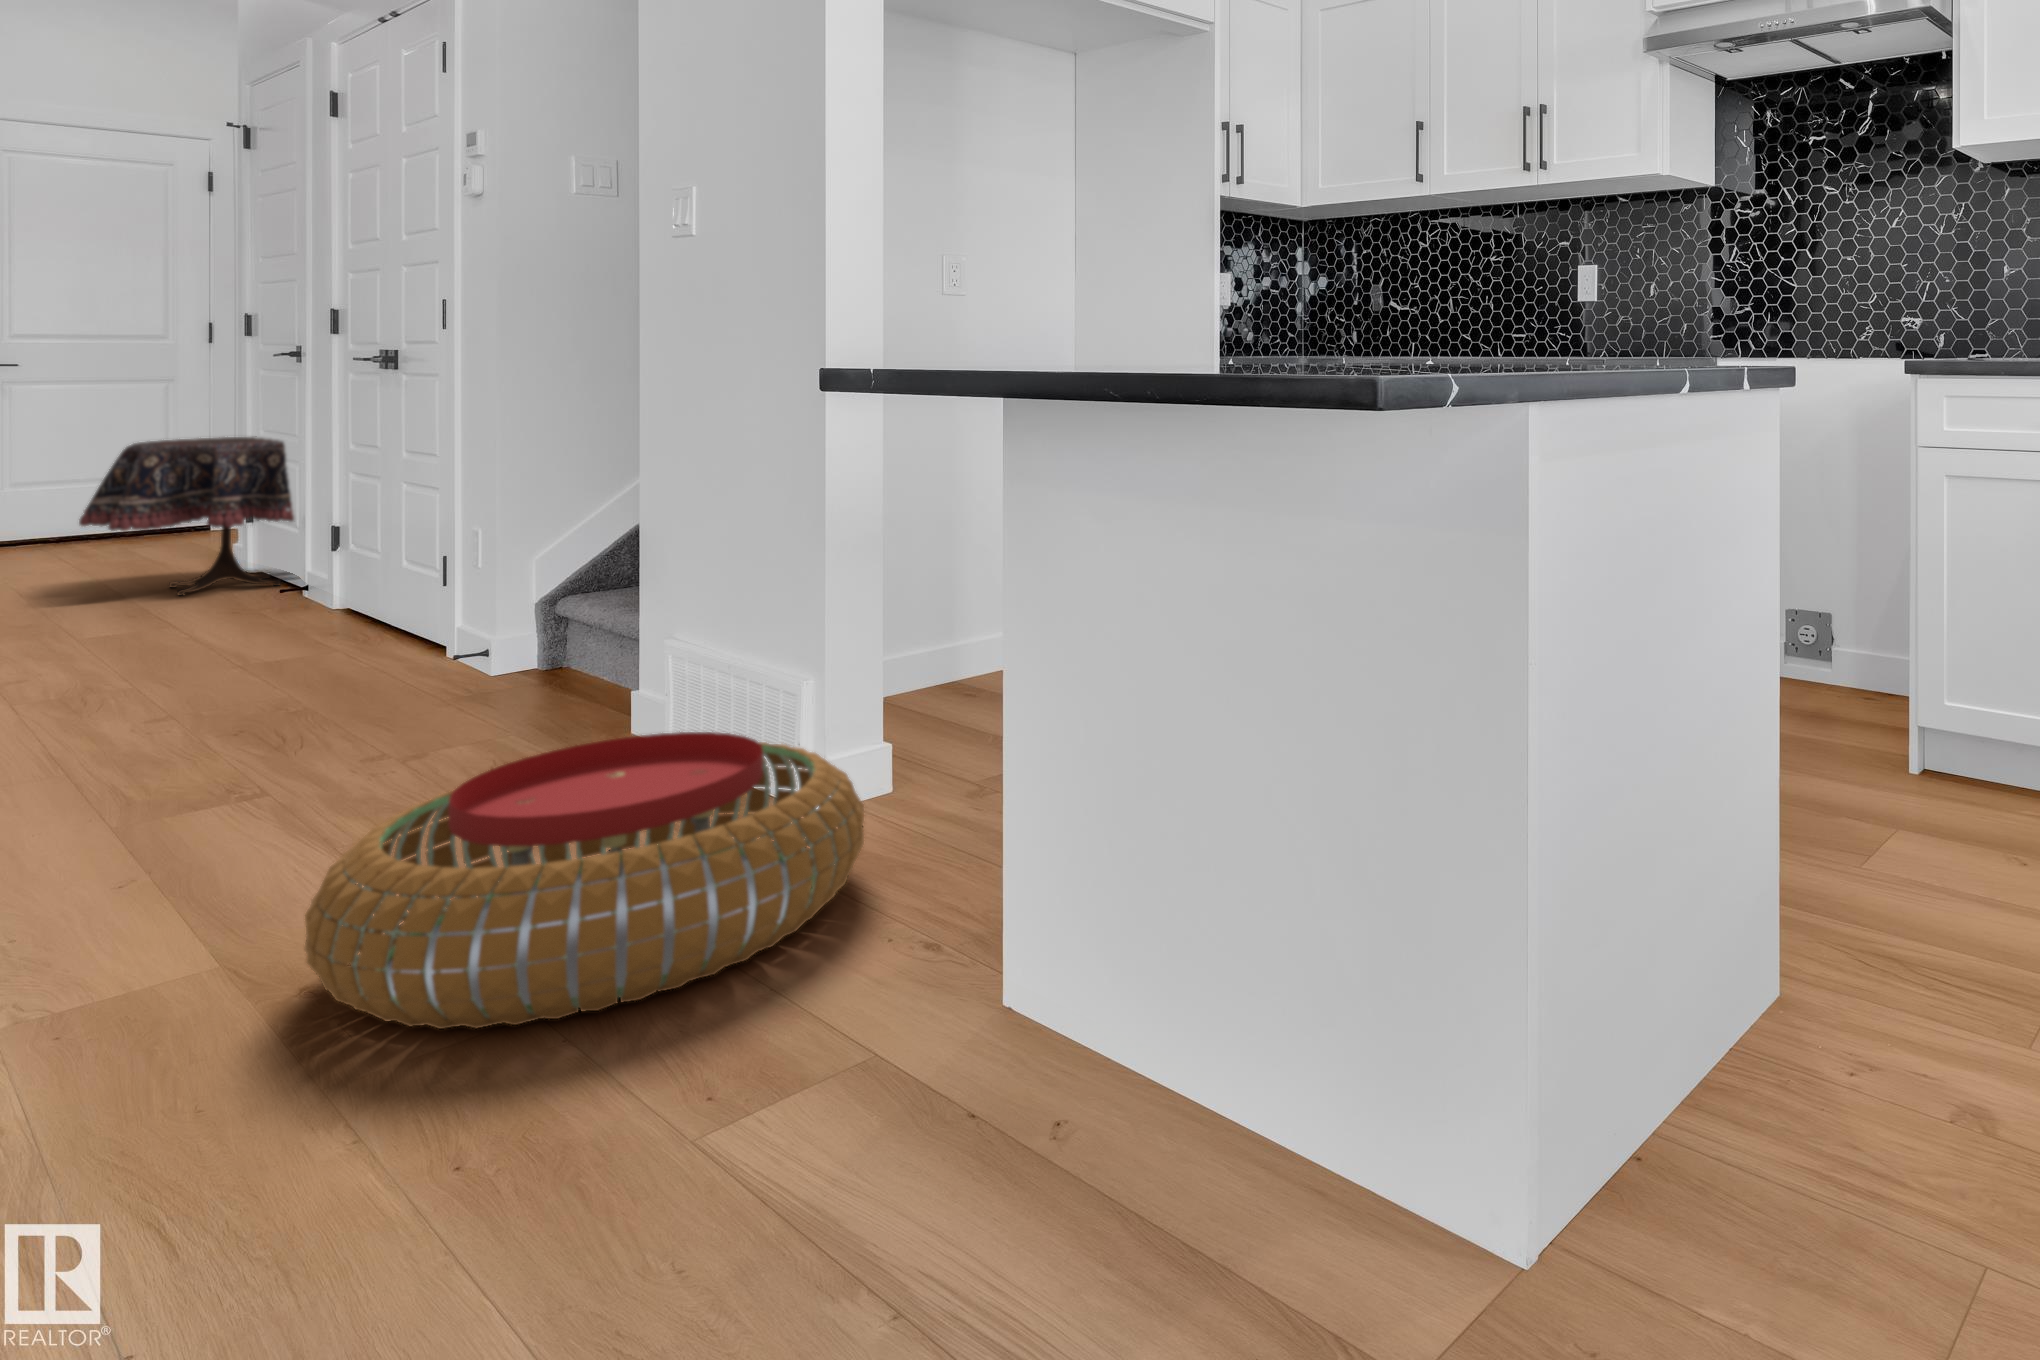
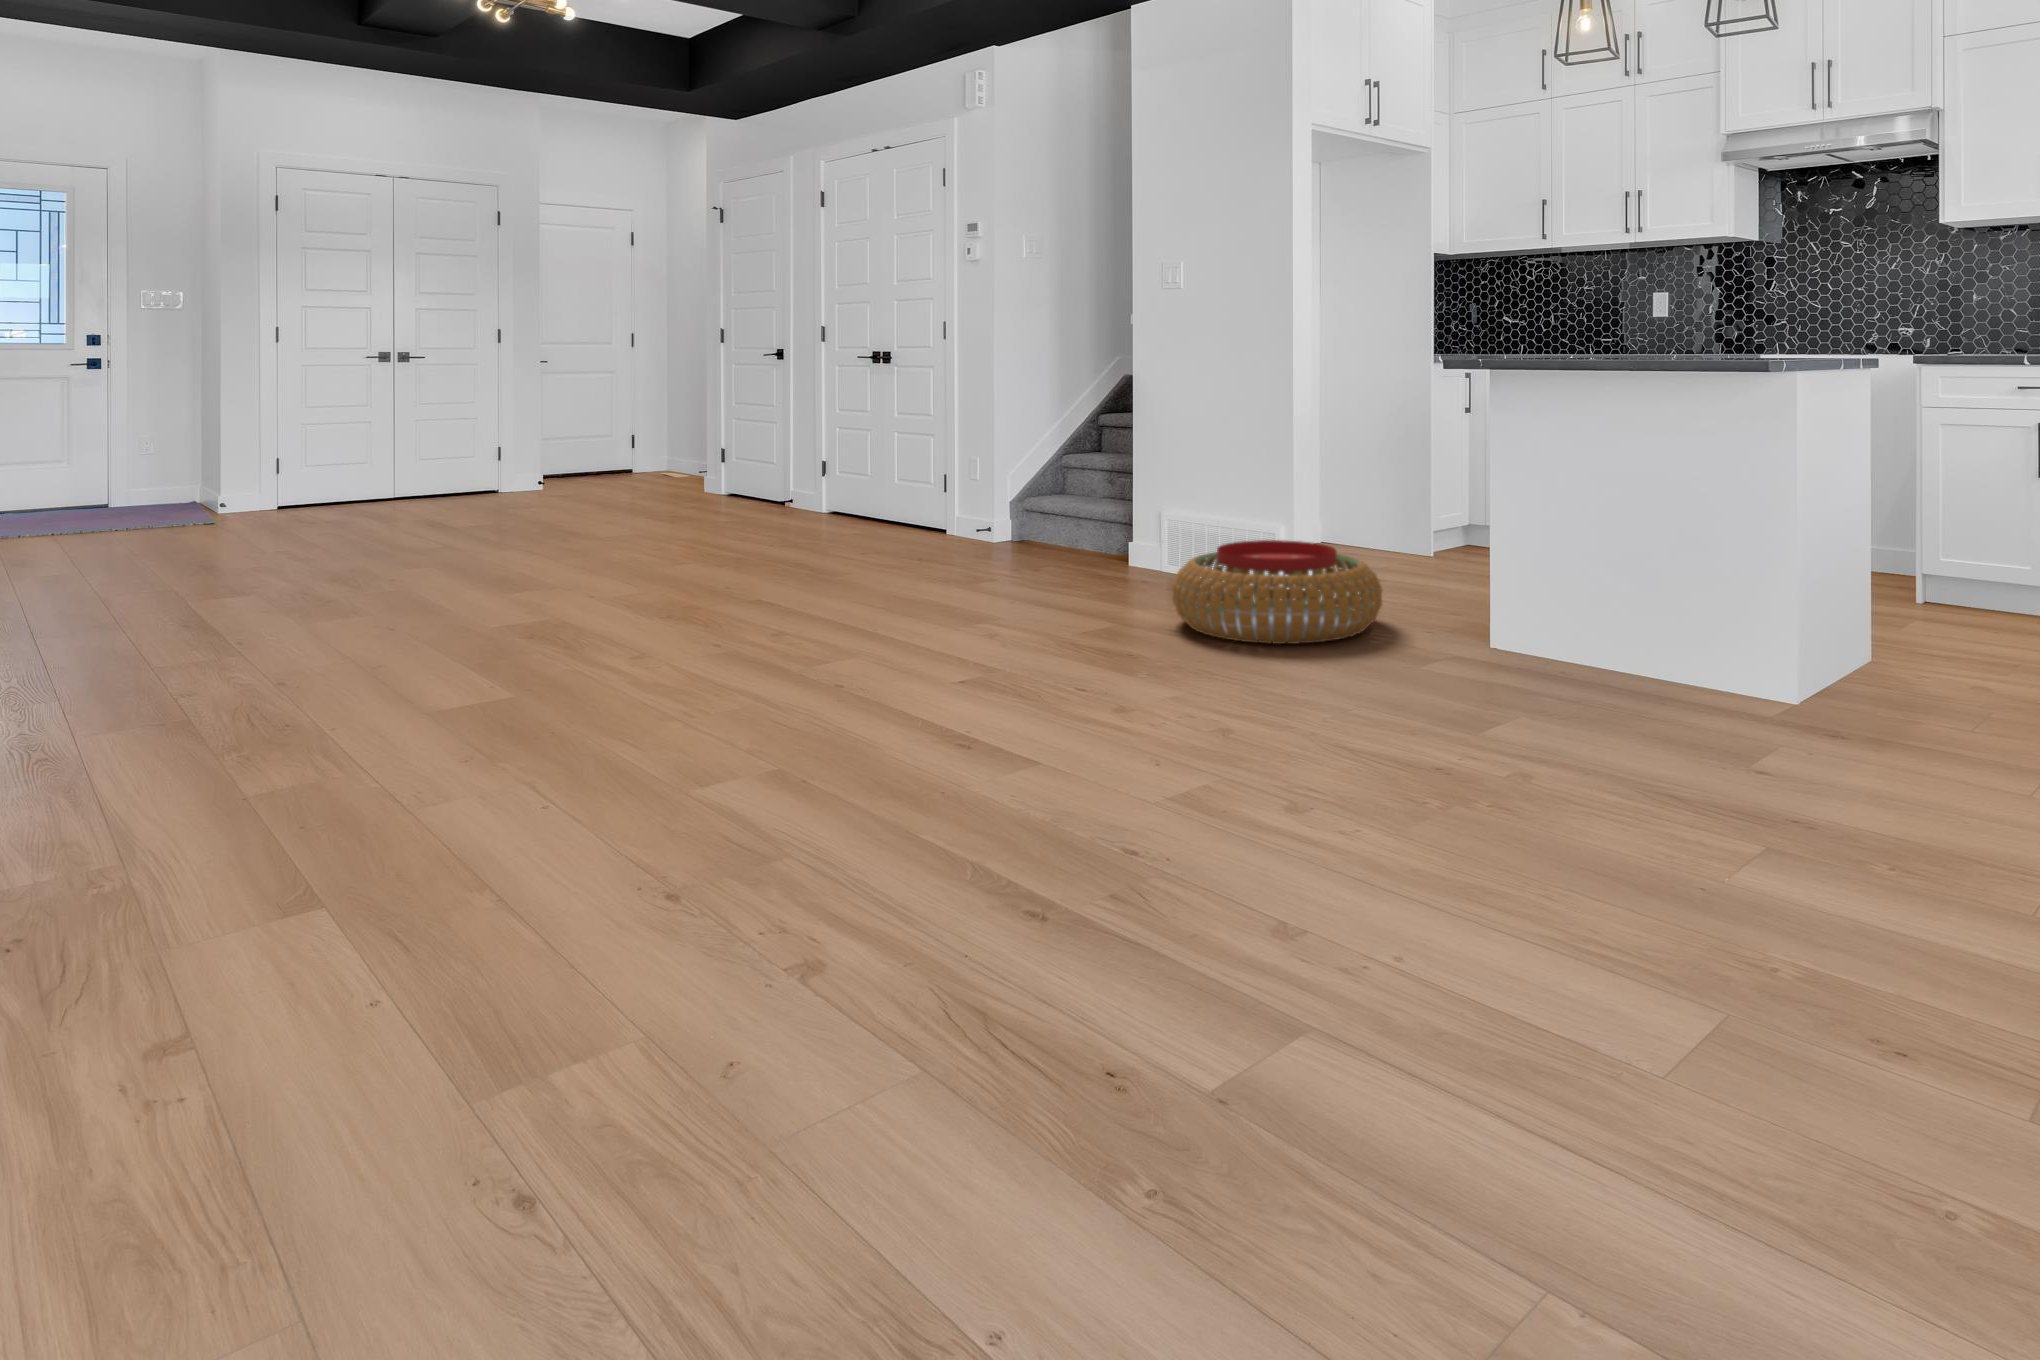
side table: present [79,437,294,596] -> none [644,408,764,508]

